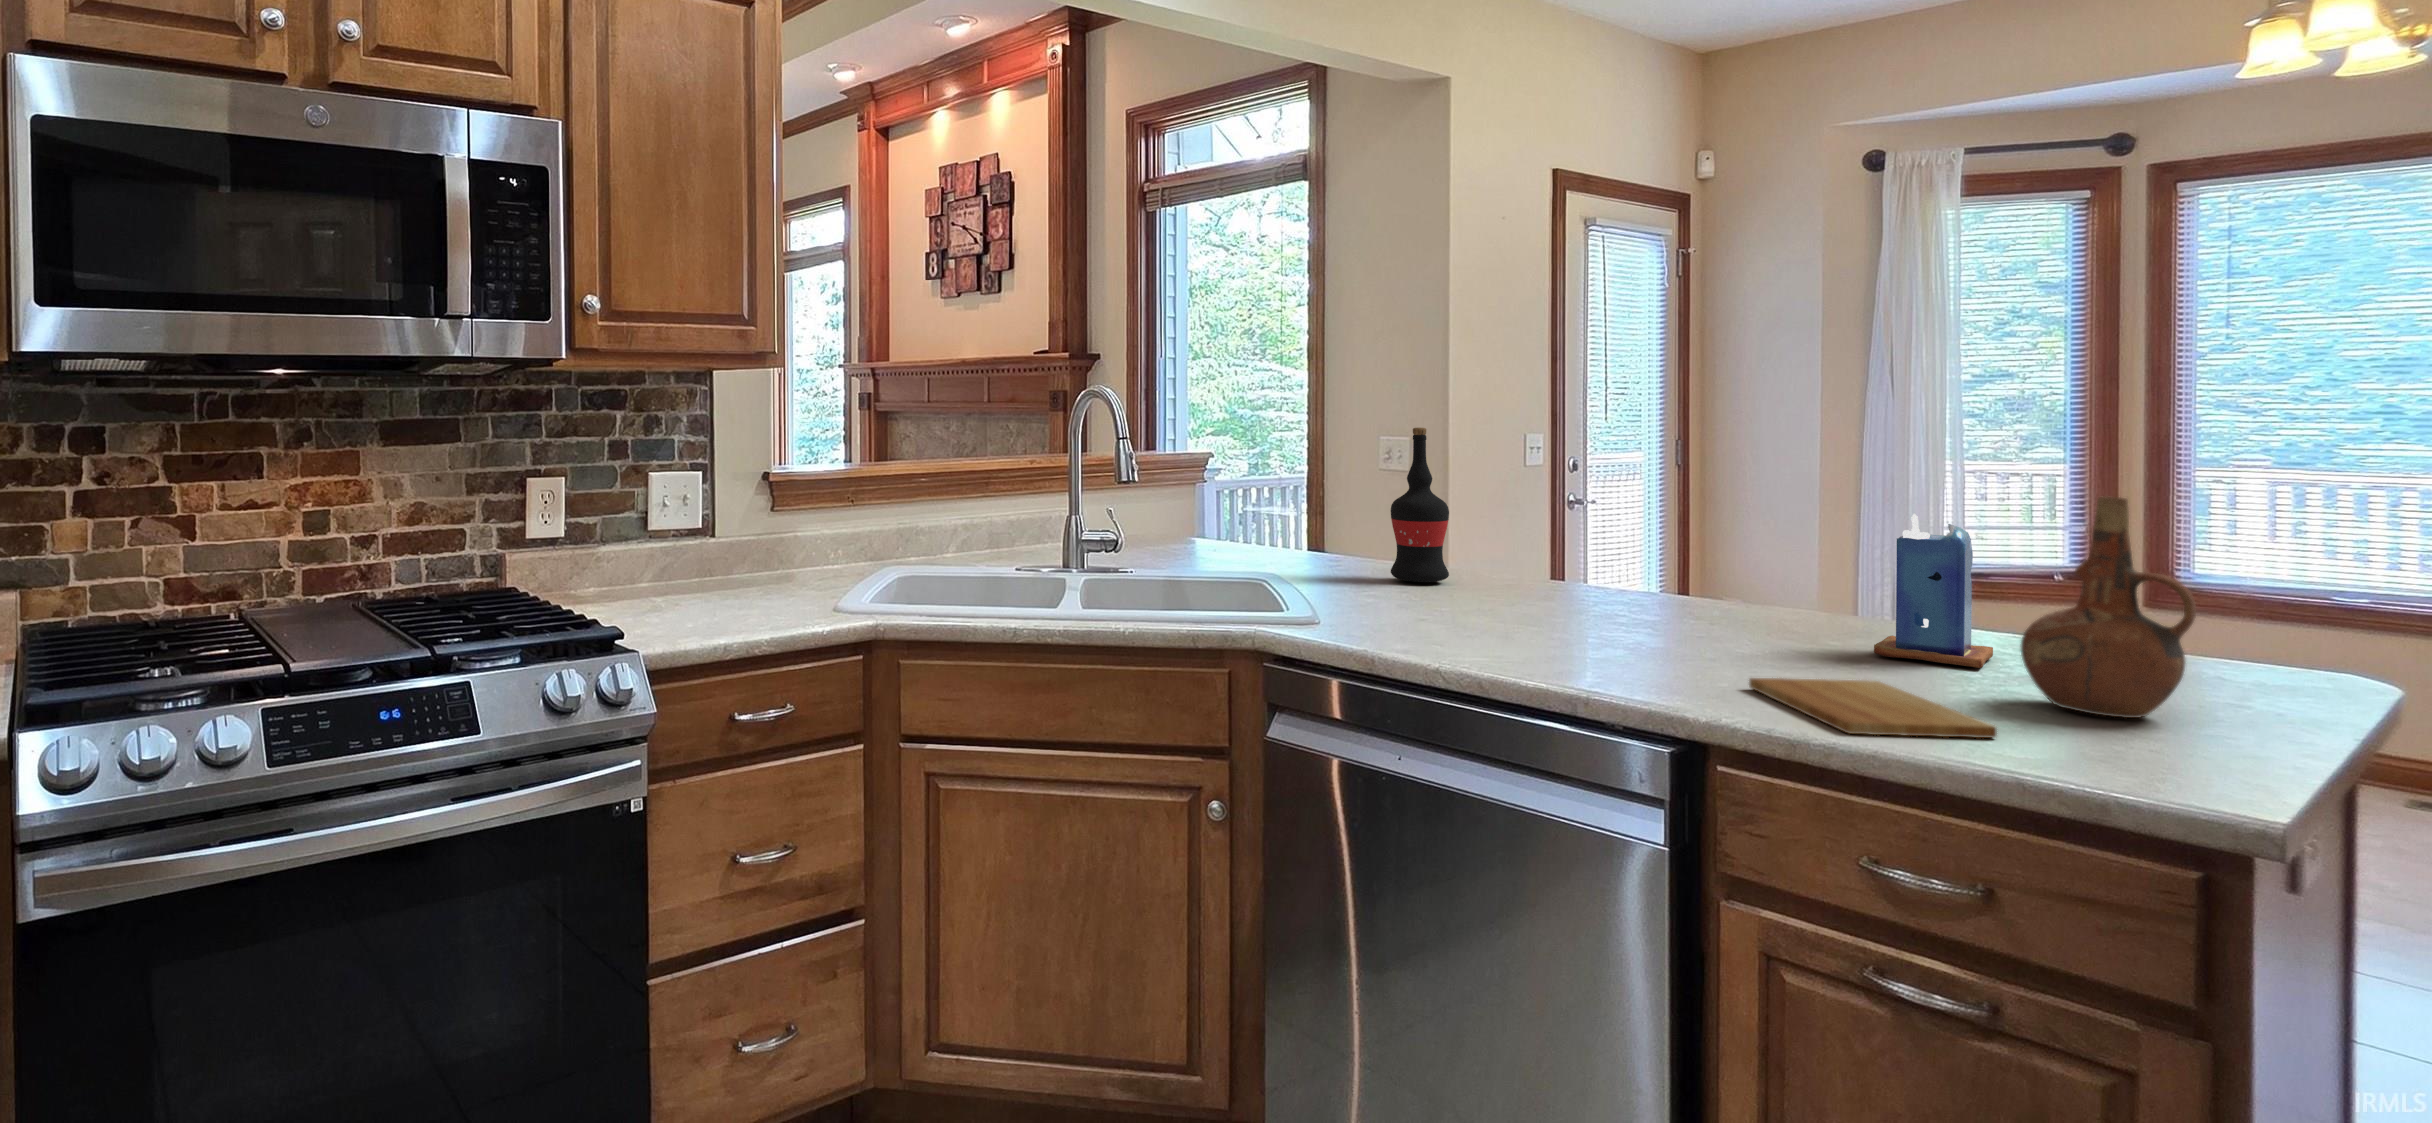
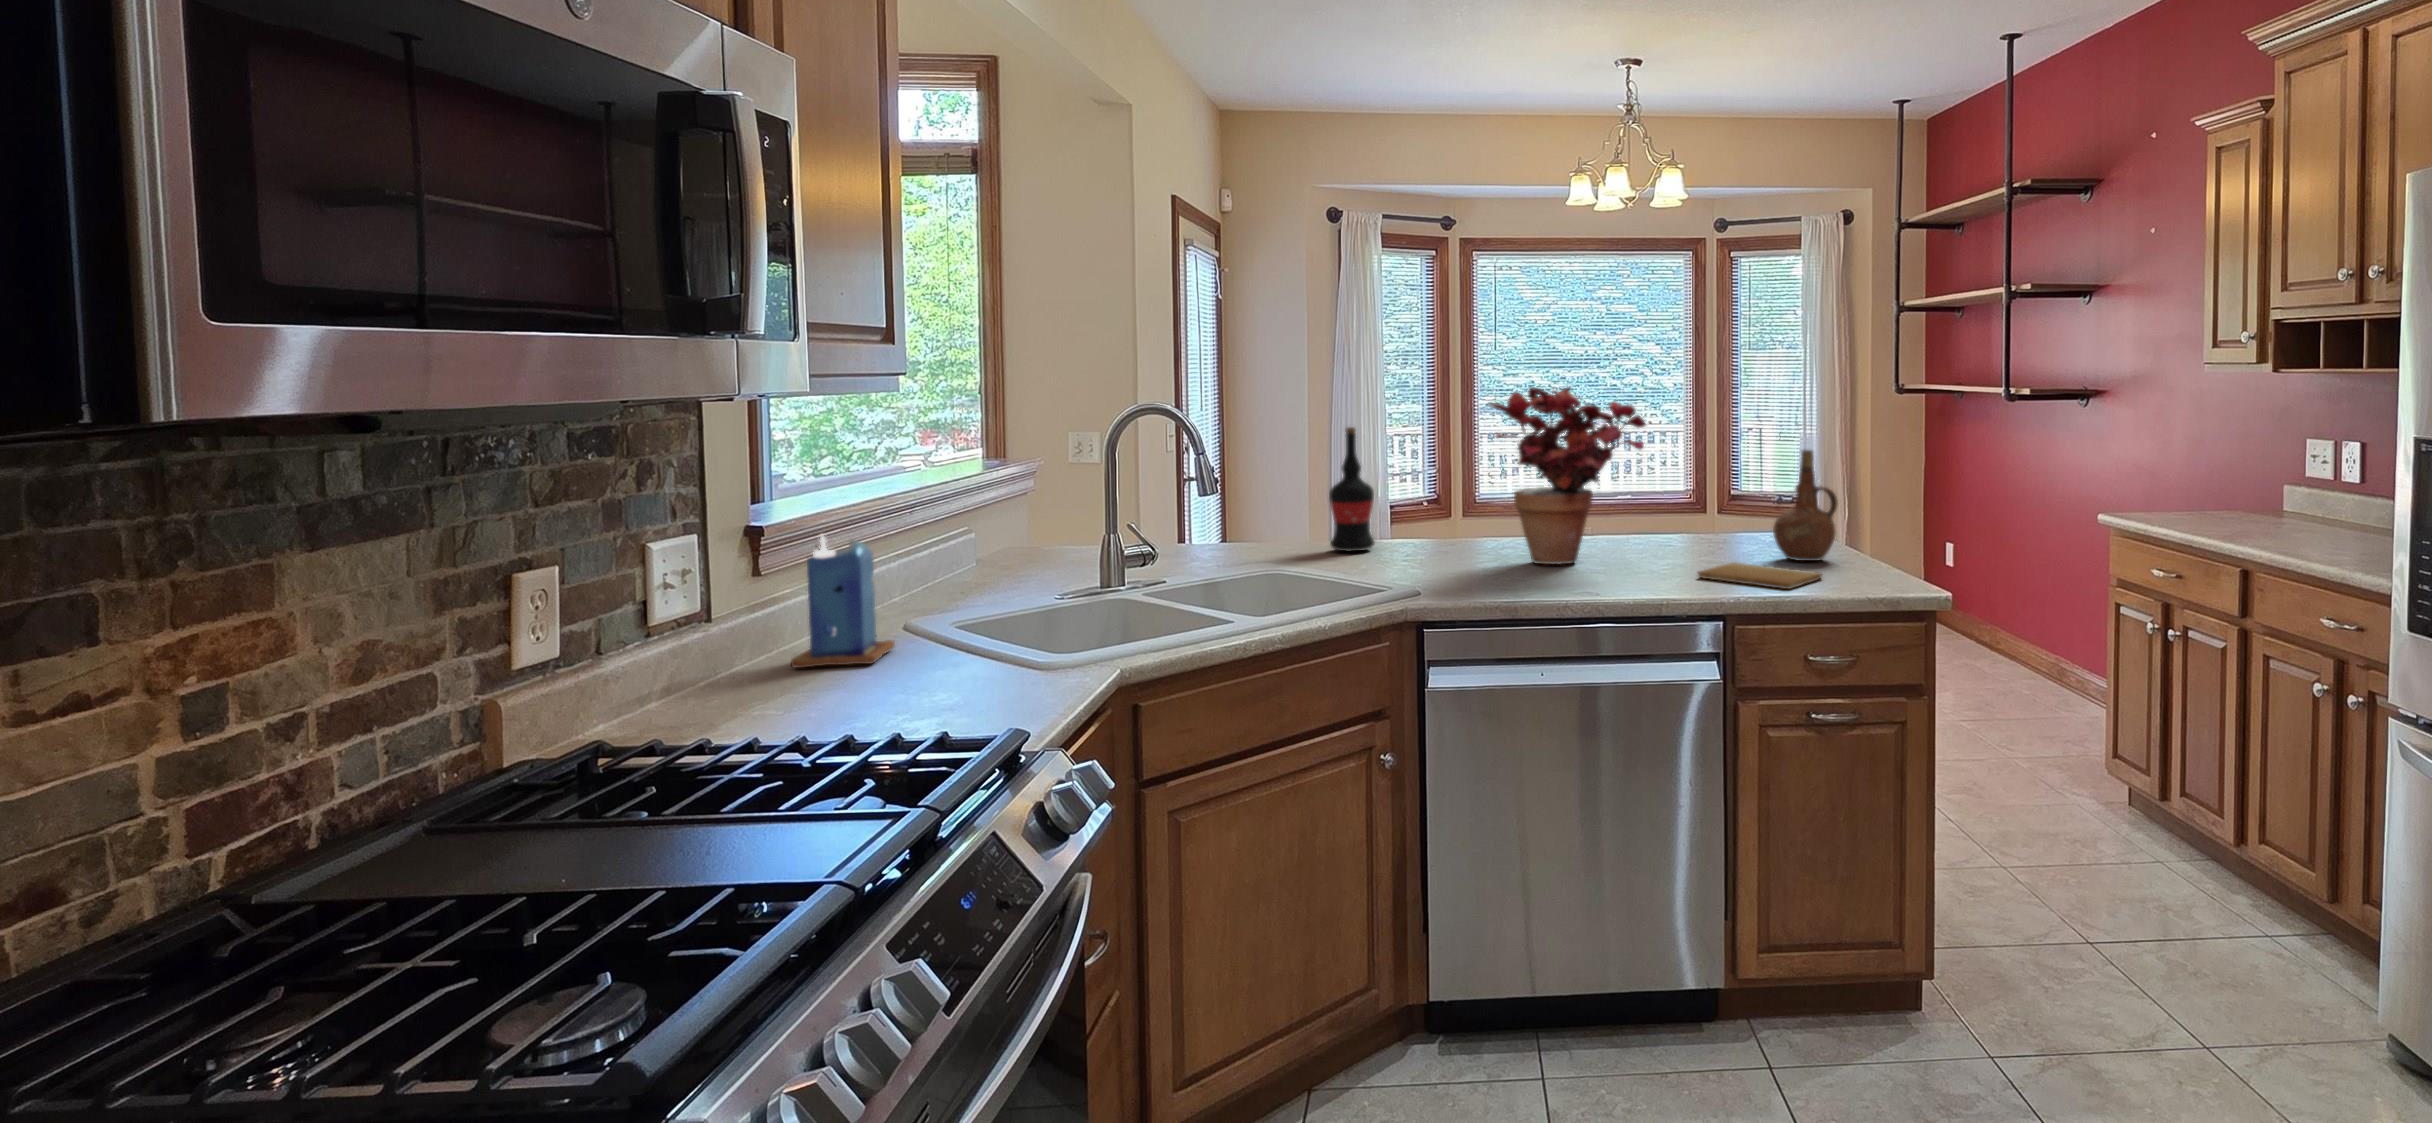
potted plant: none [1487,374,1757,637] -> present [1490,387,1645,564]
candle: present [1874,514,1993,668] -> present [791,536,895,668]

